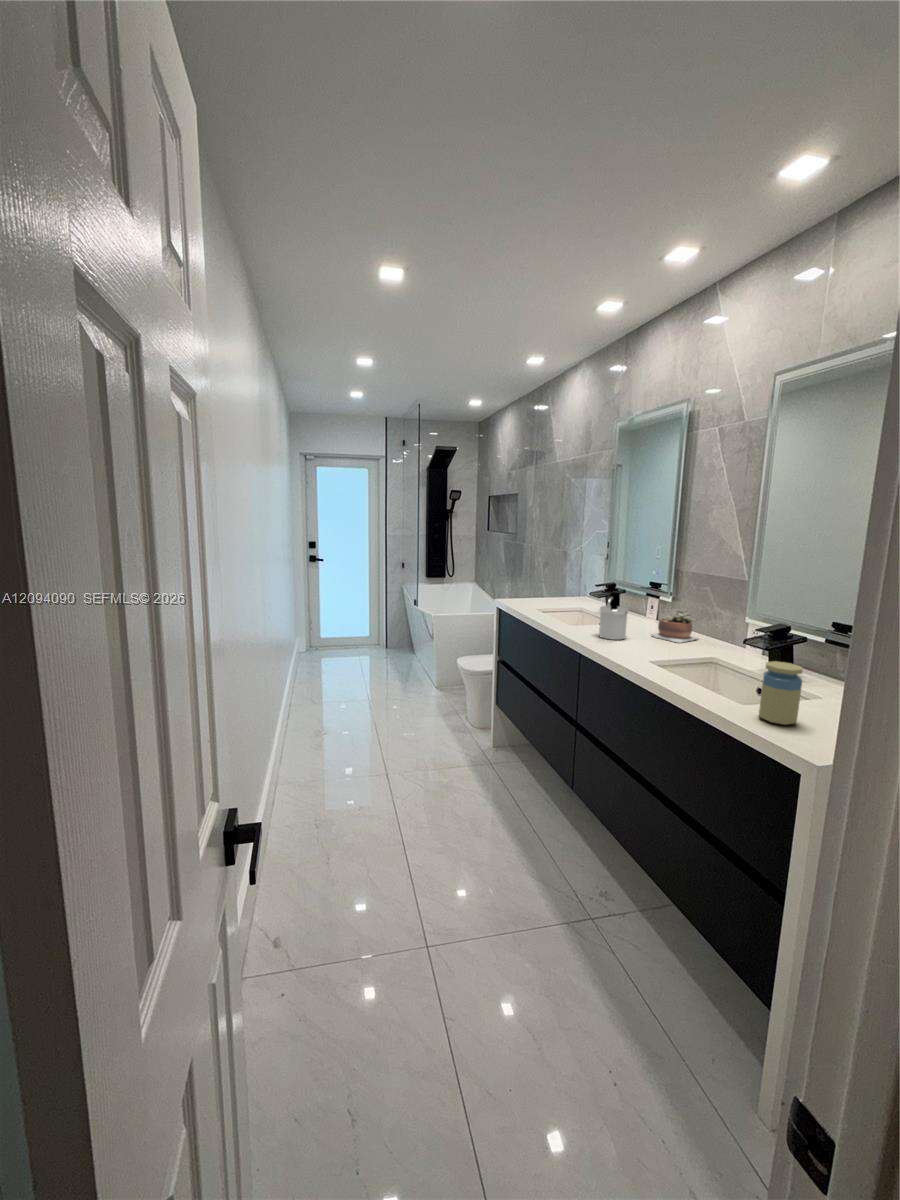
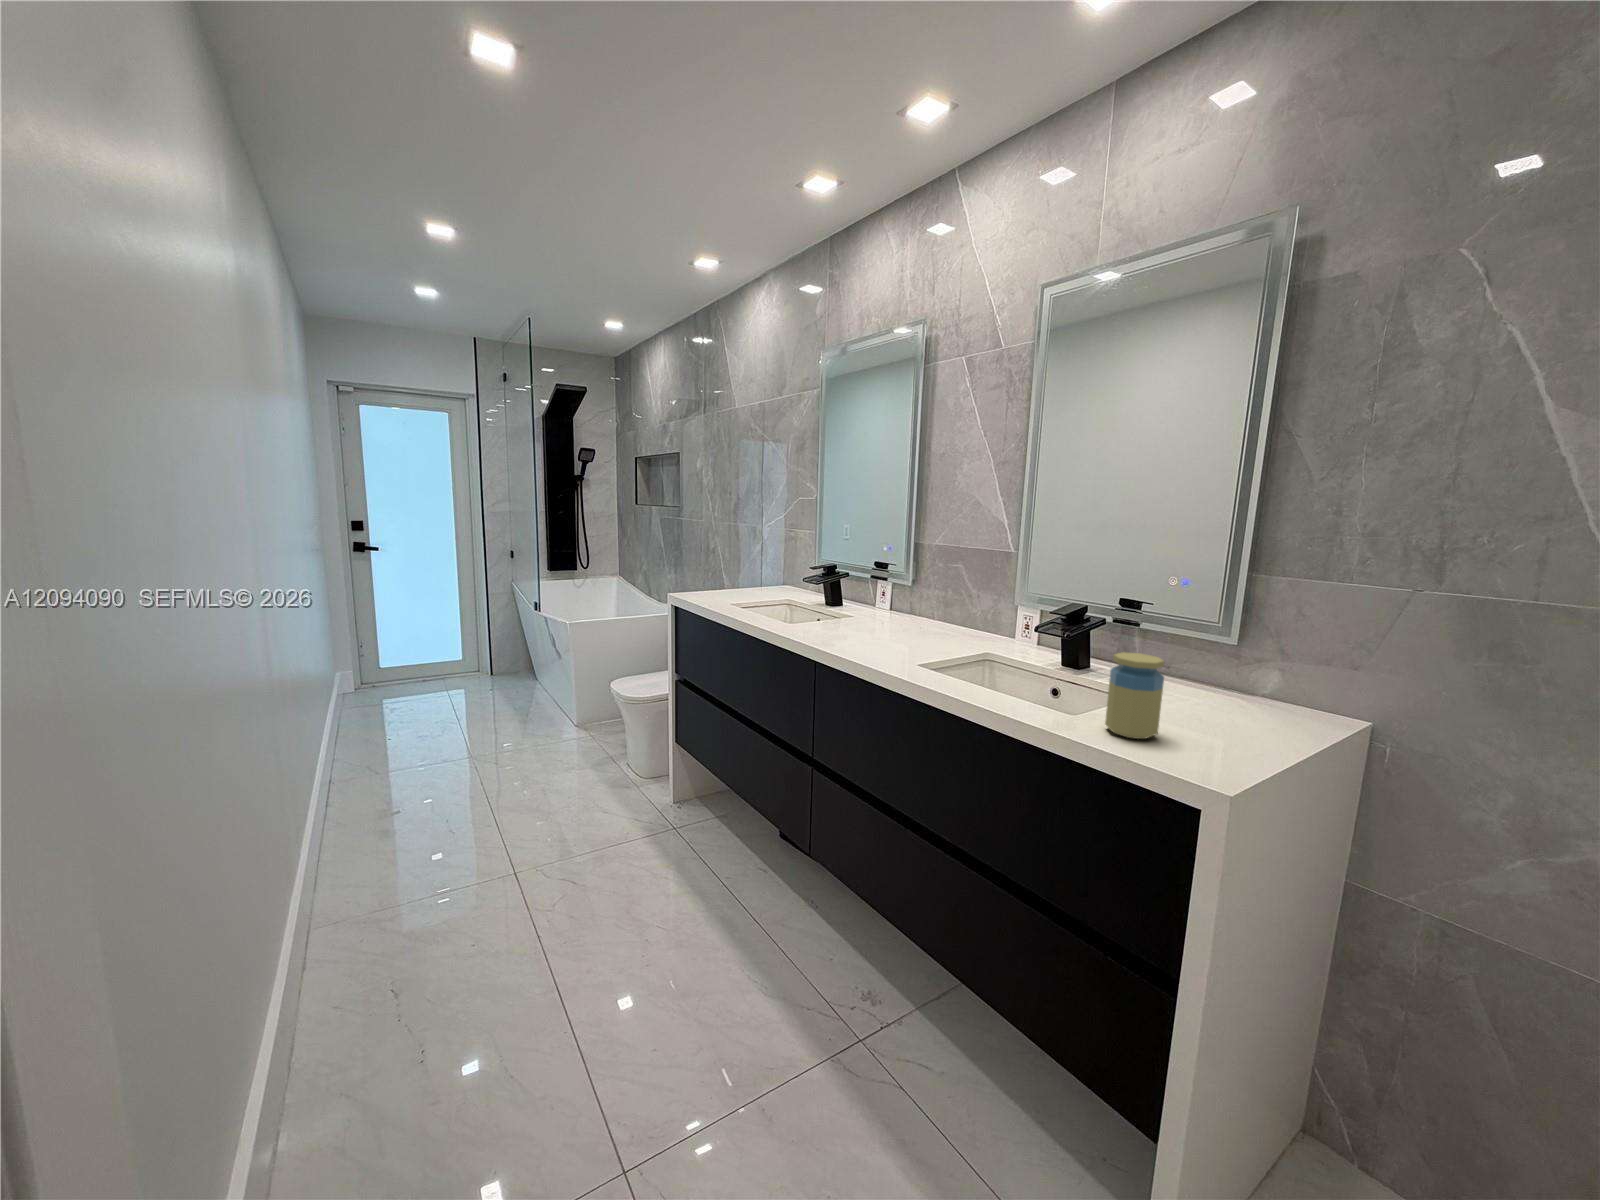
soap dispenser: present [599,592,628,640] -> none [836,575,874,639]
succulent plant: present [651,610,698,643] -> none [899,594,956,638]

